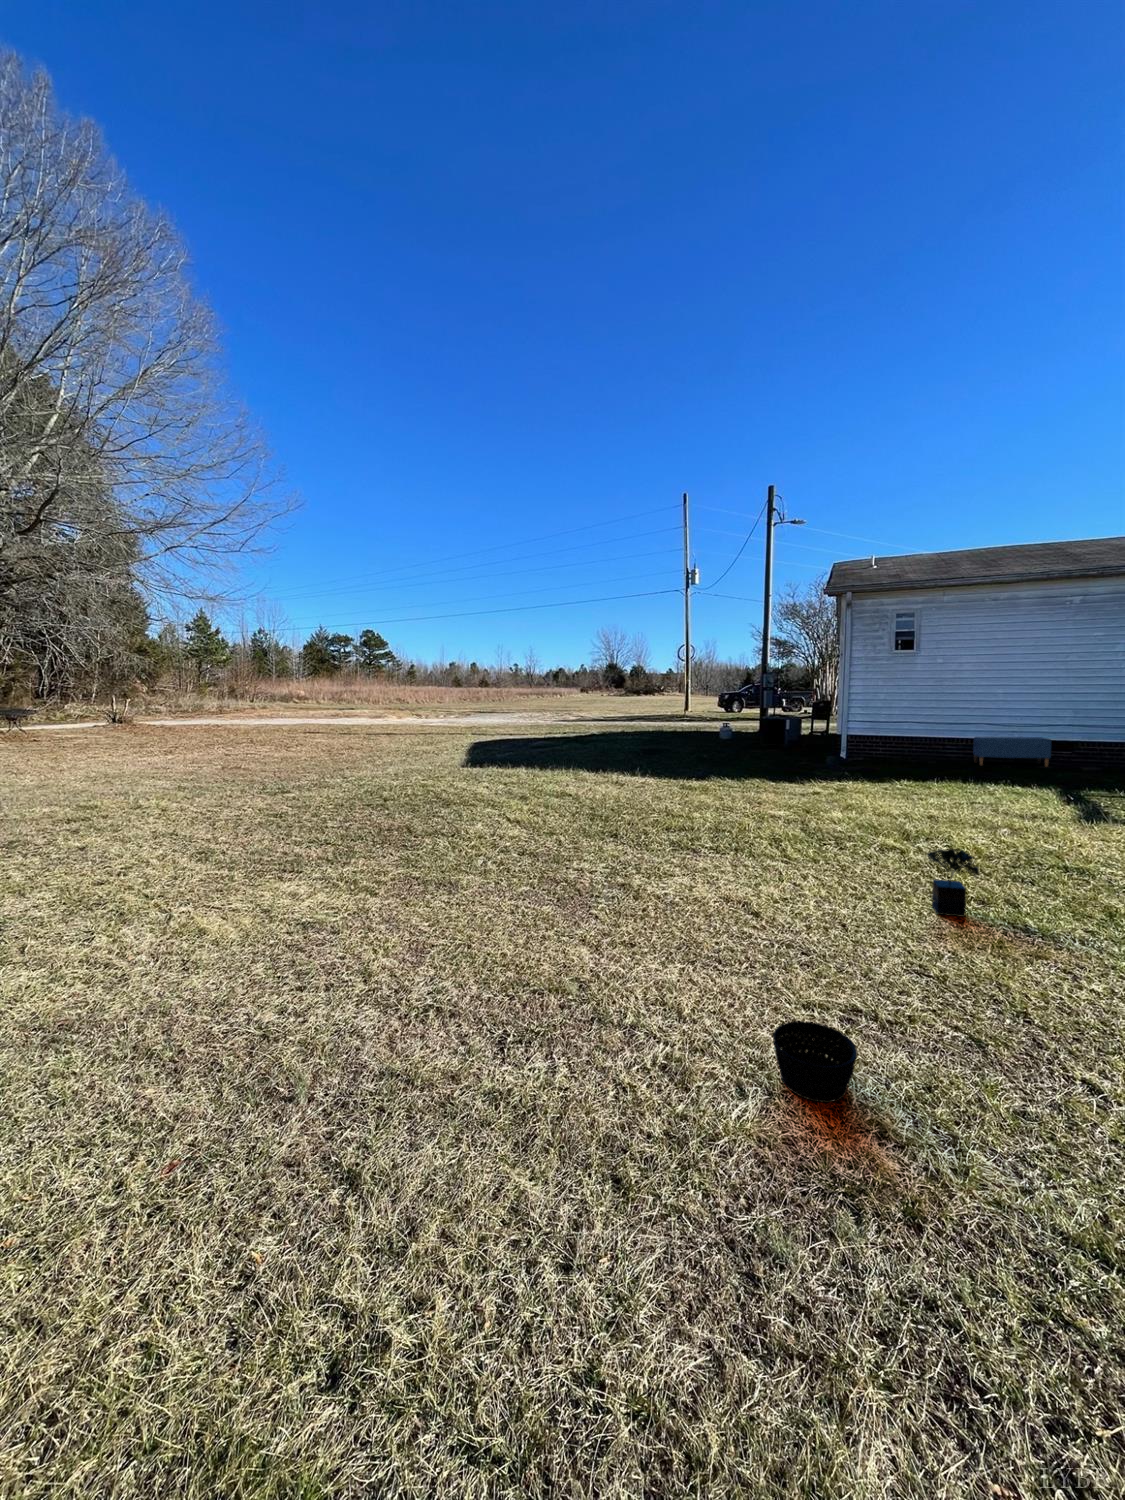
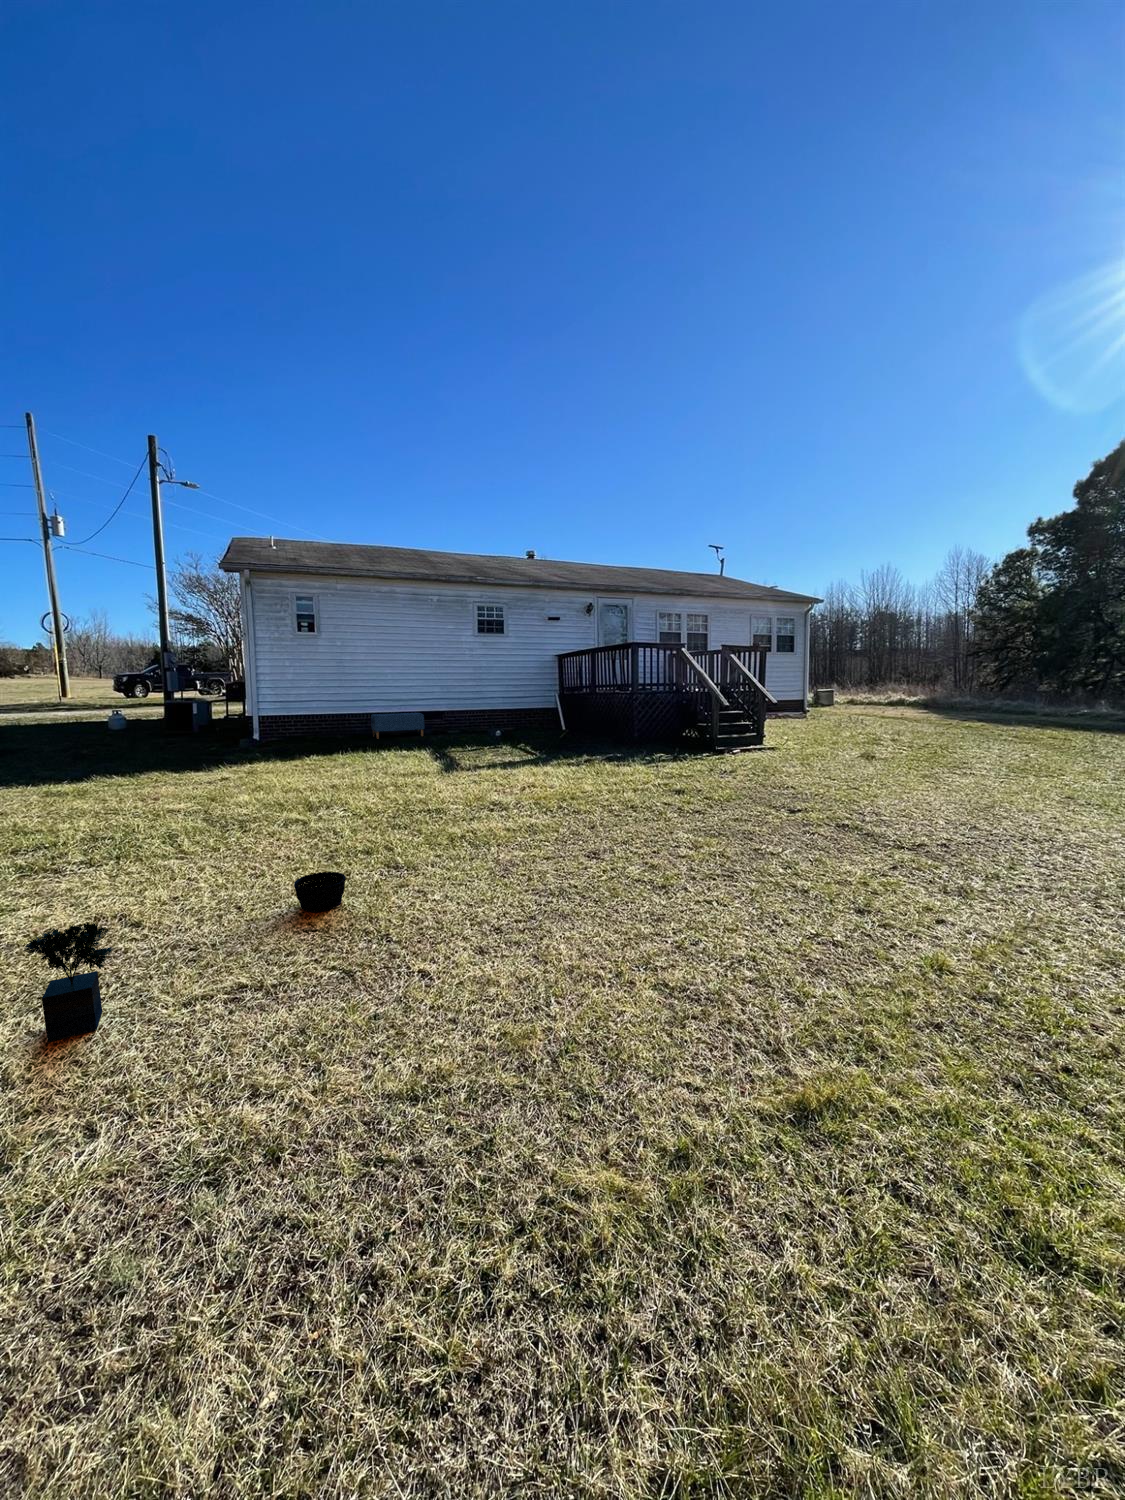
potted tree: present [927,848,979,917] -> present [23,922,113,1042]
basket: present [773,1021,858,1102] -> present [294,872,346,912]

